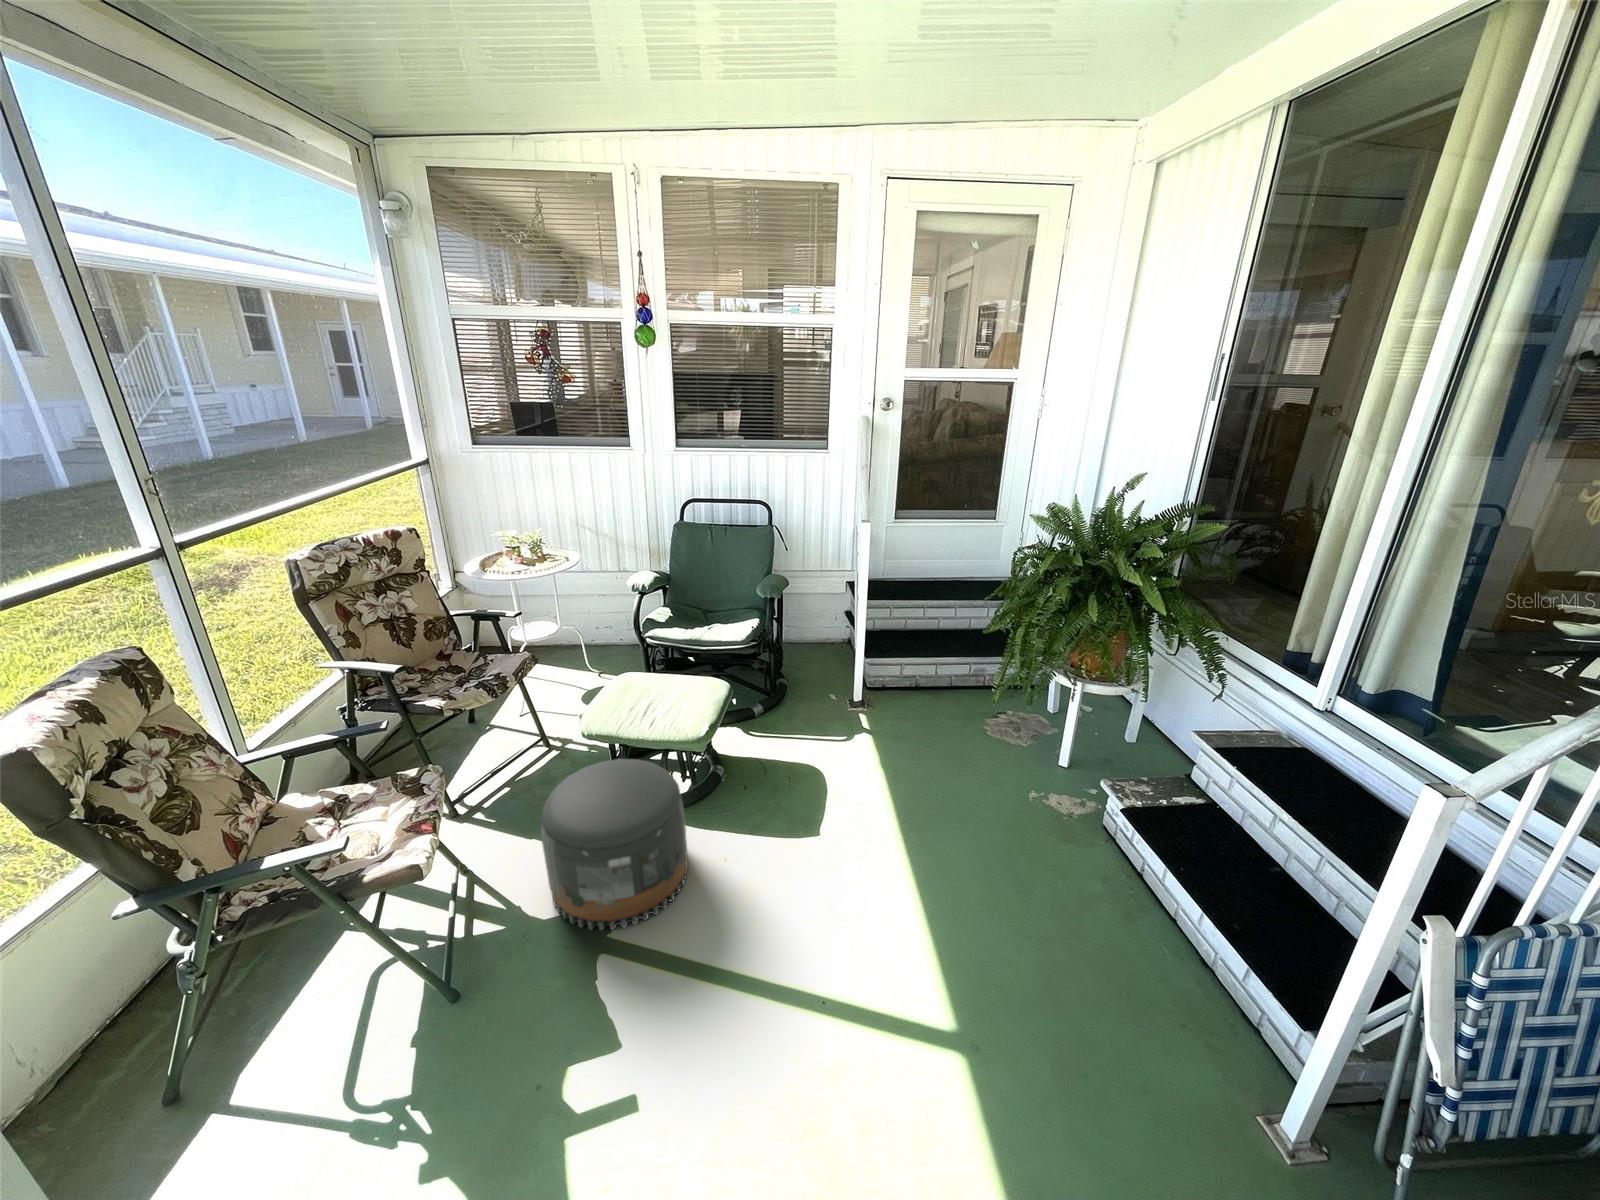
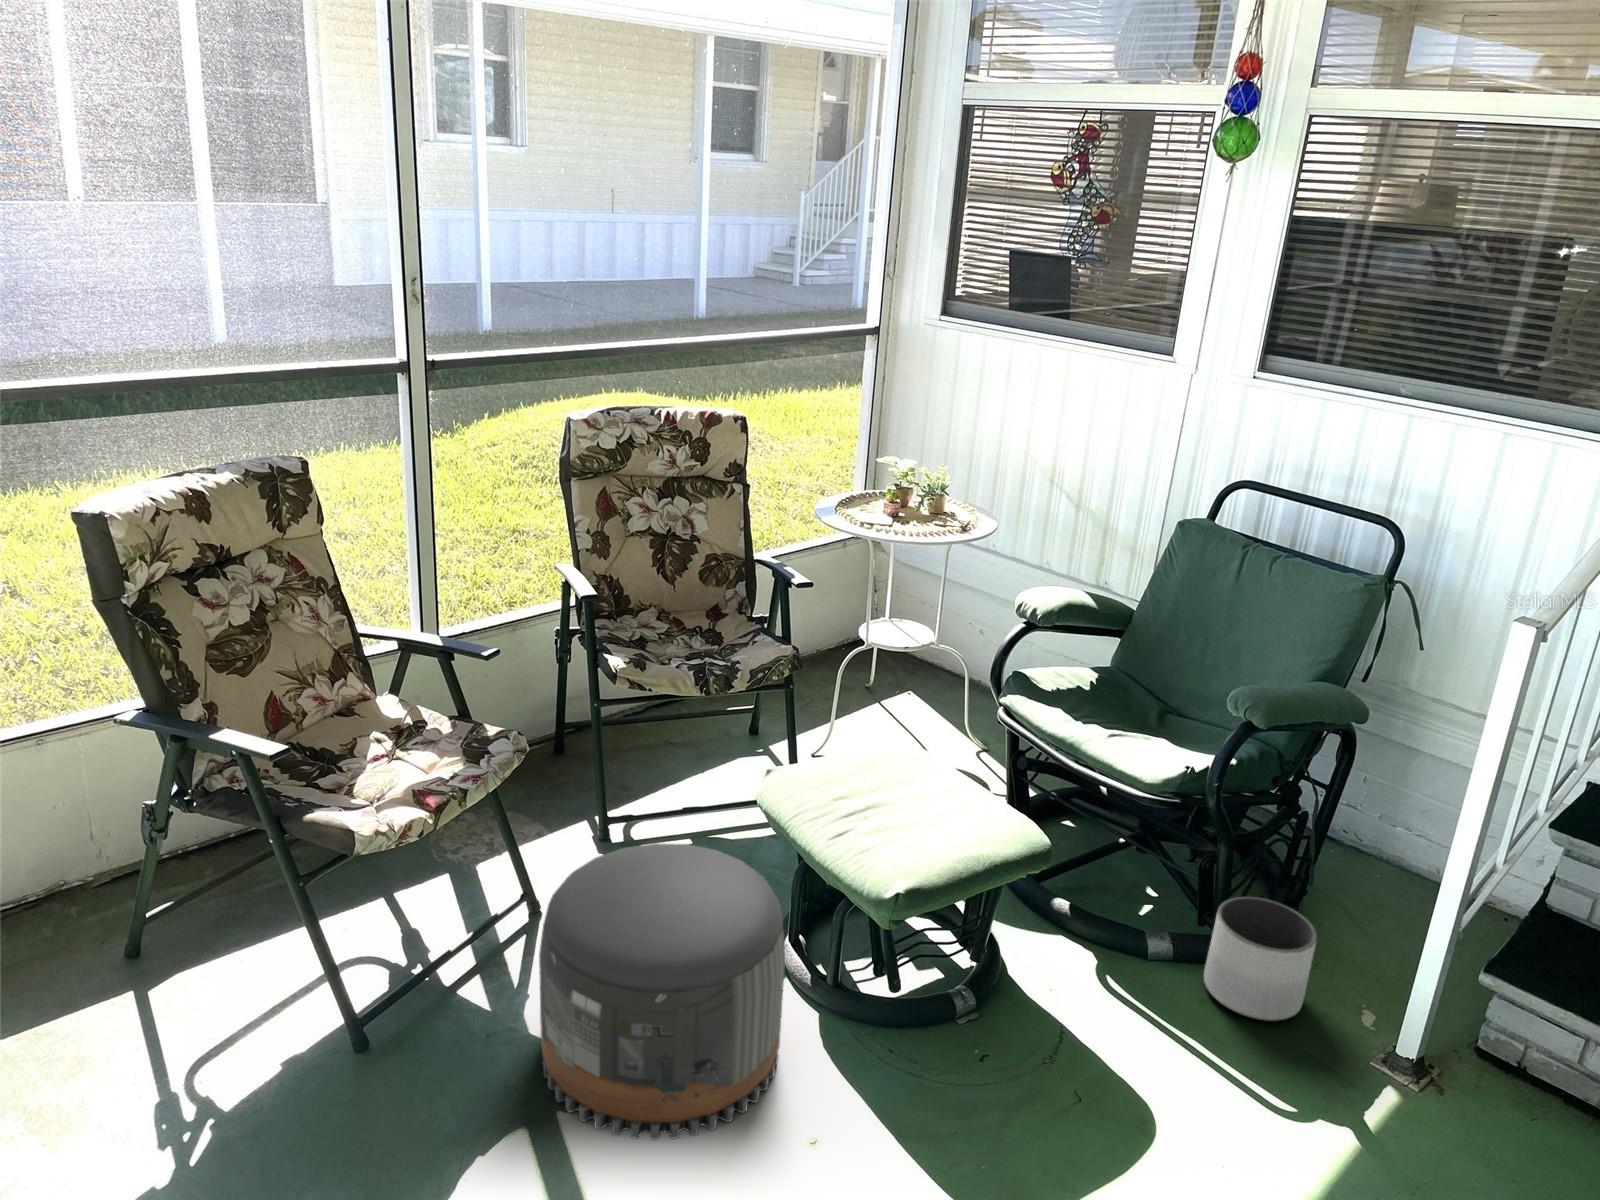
planter: none [779,670,819,720] -> present [1204,897,1317,1021]

